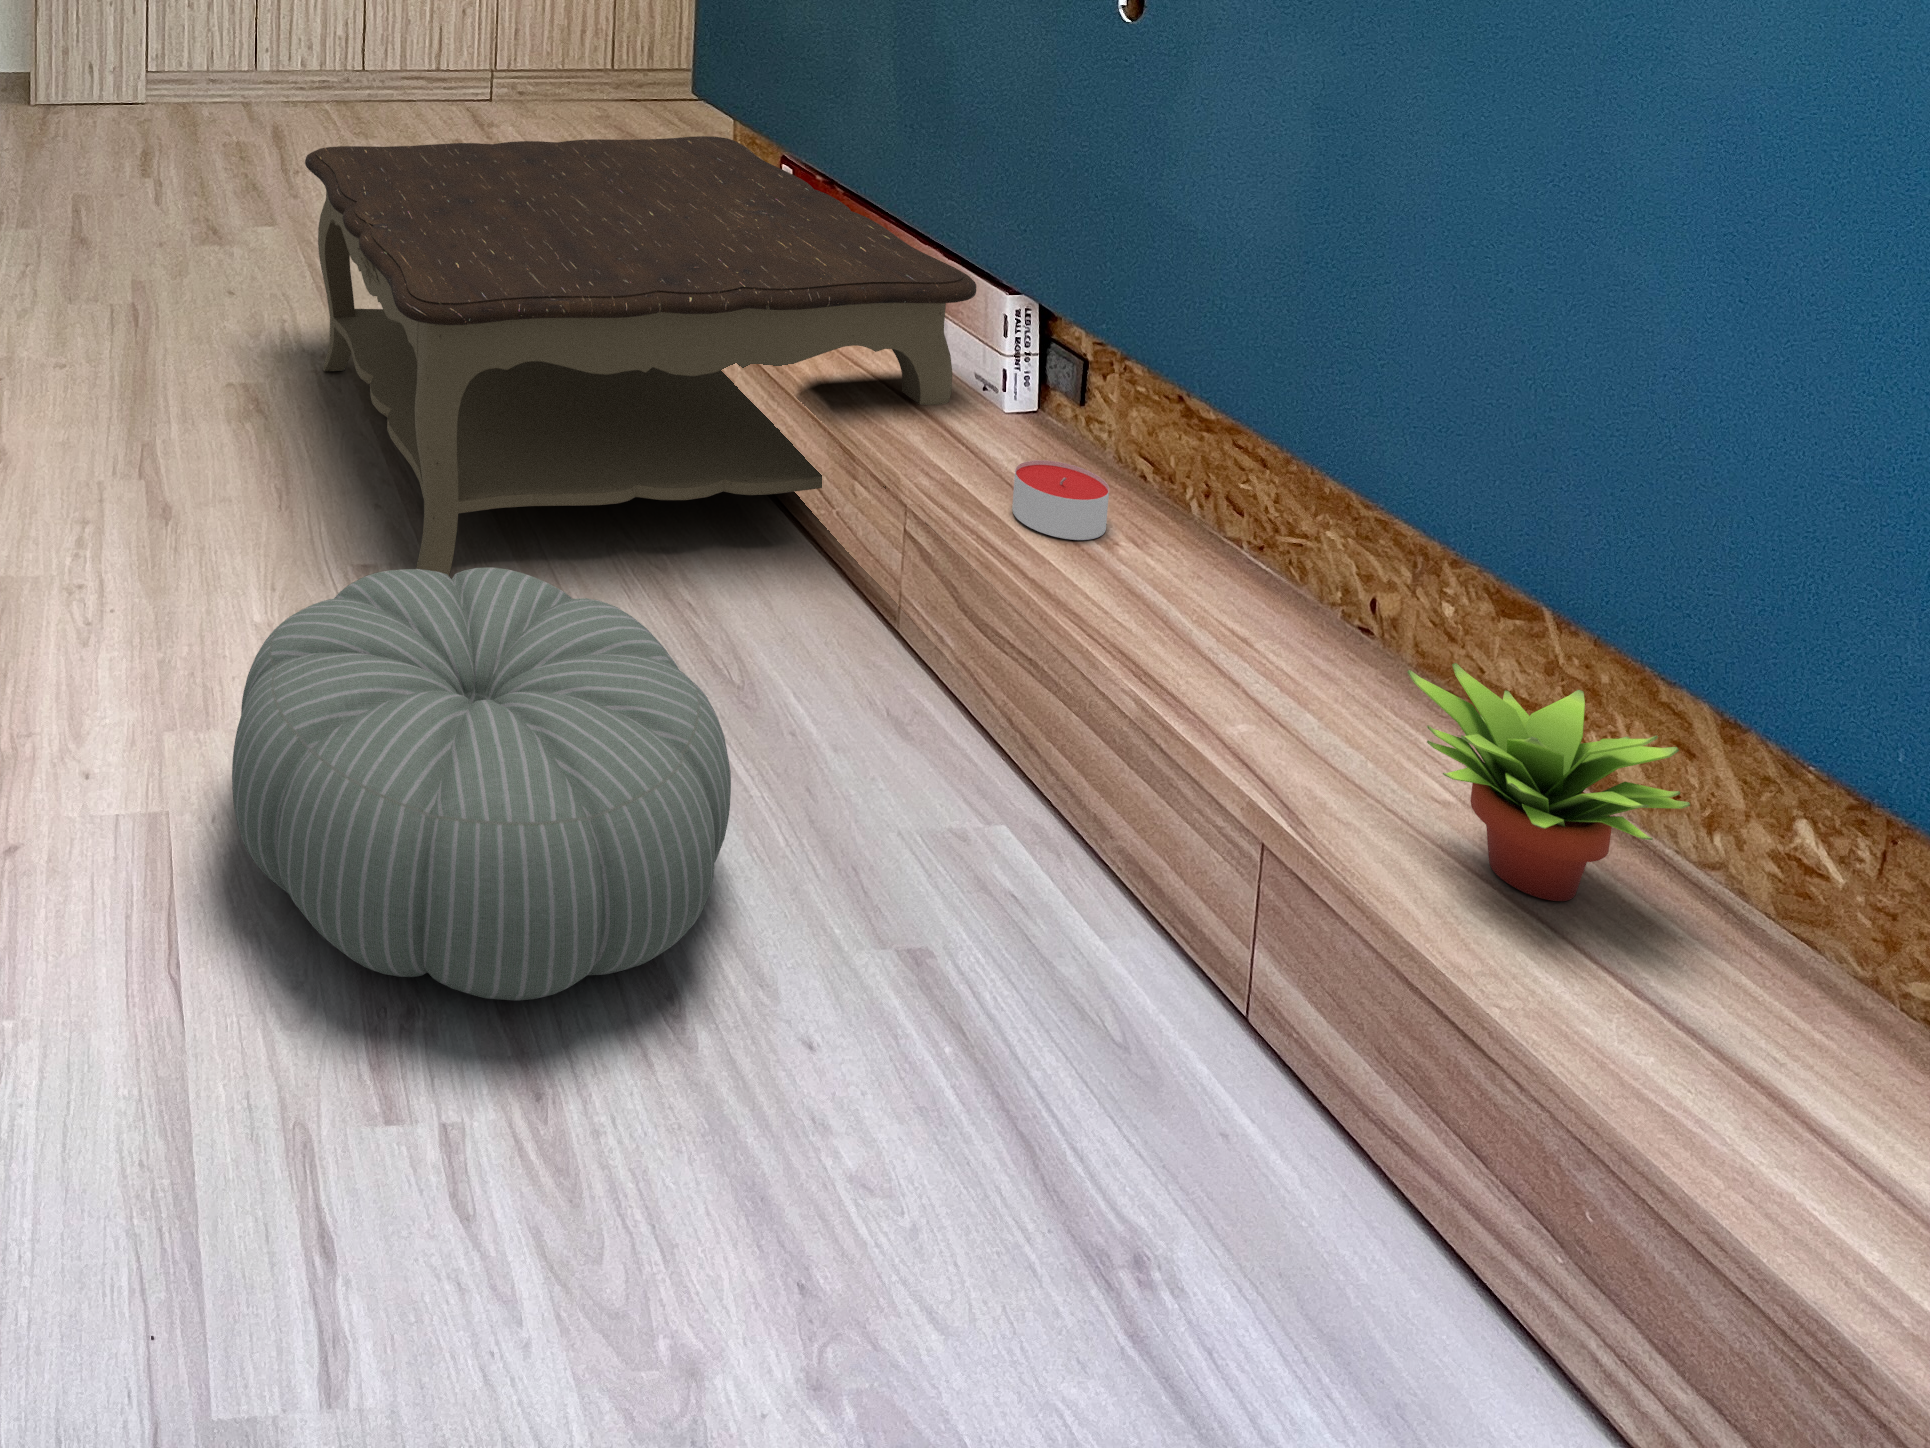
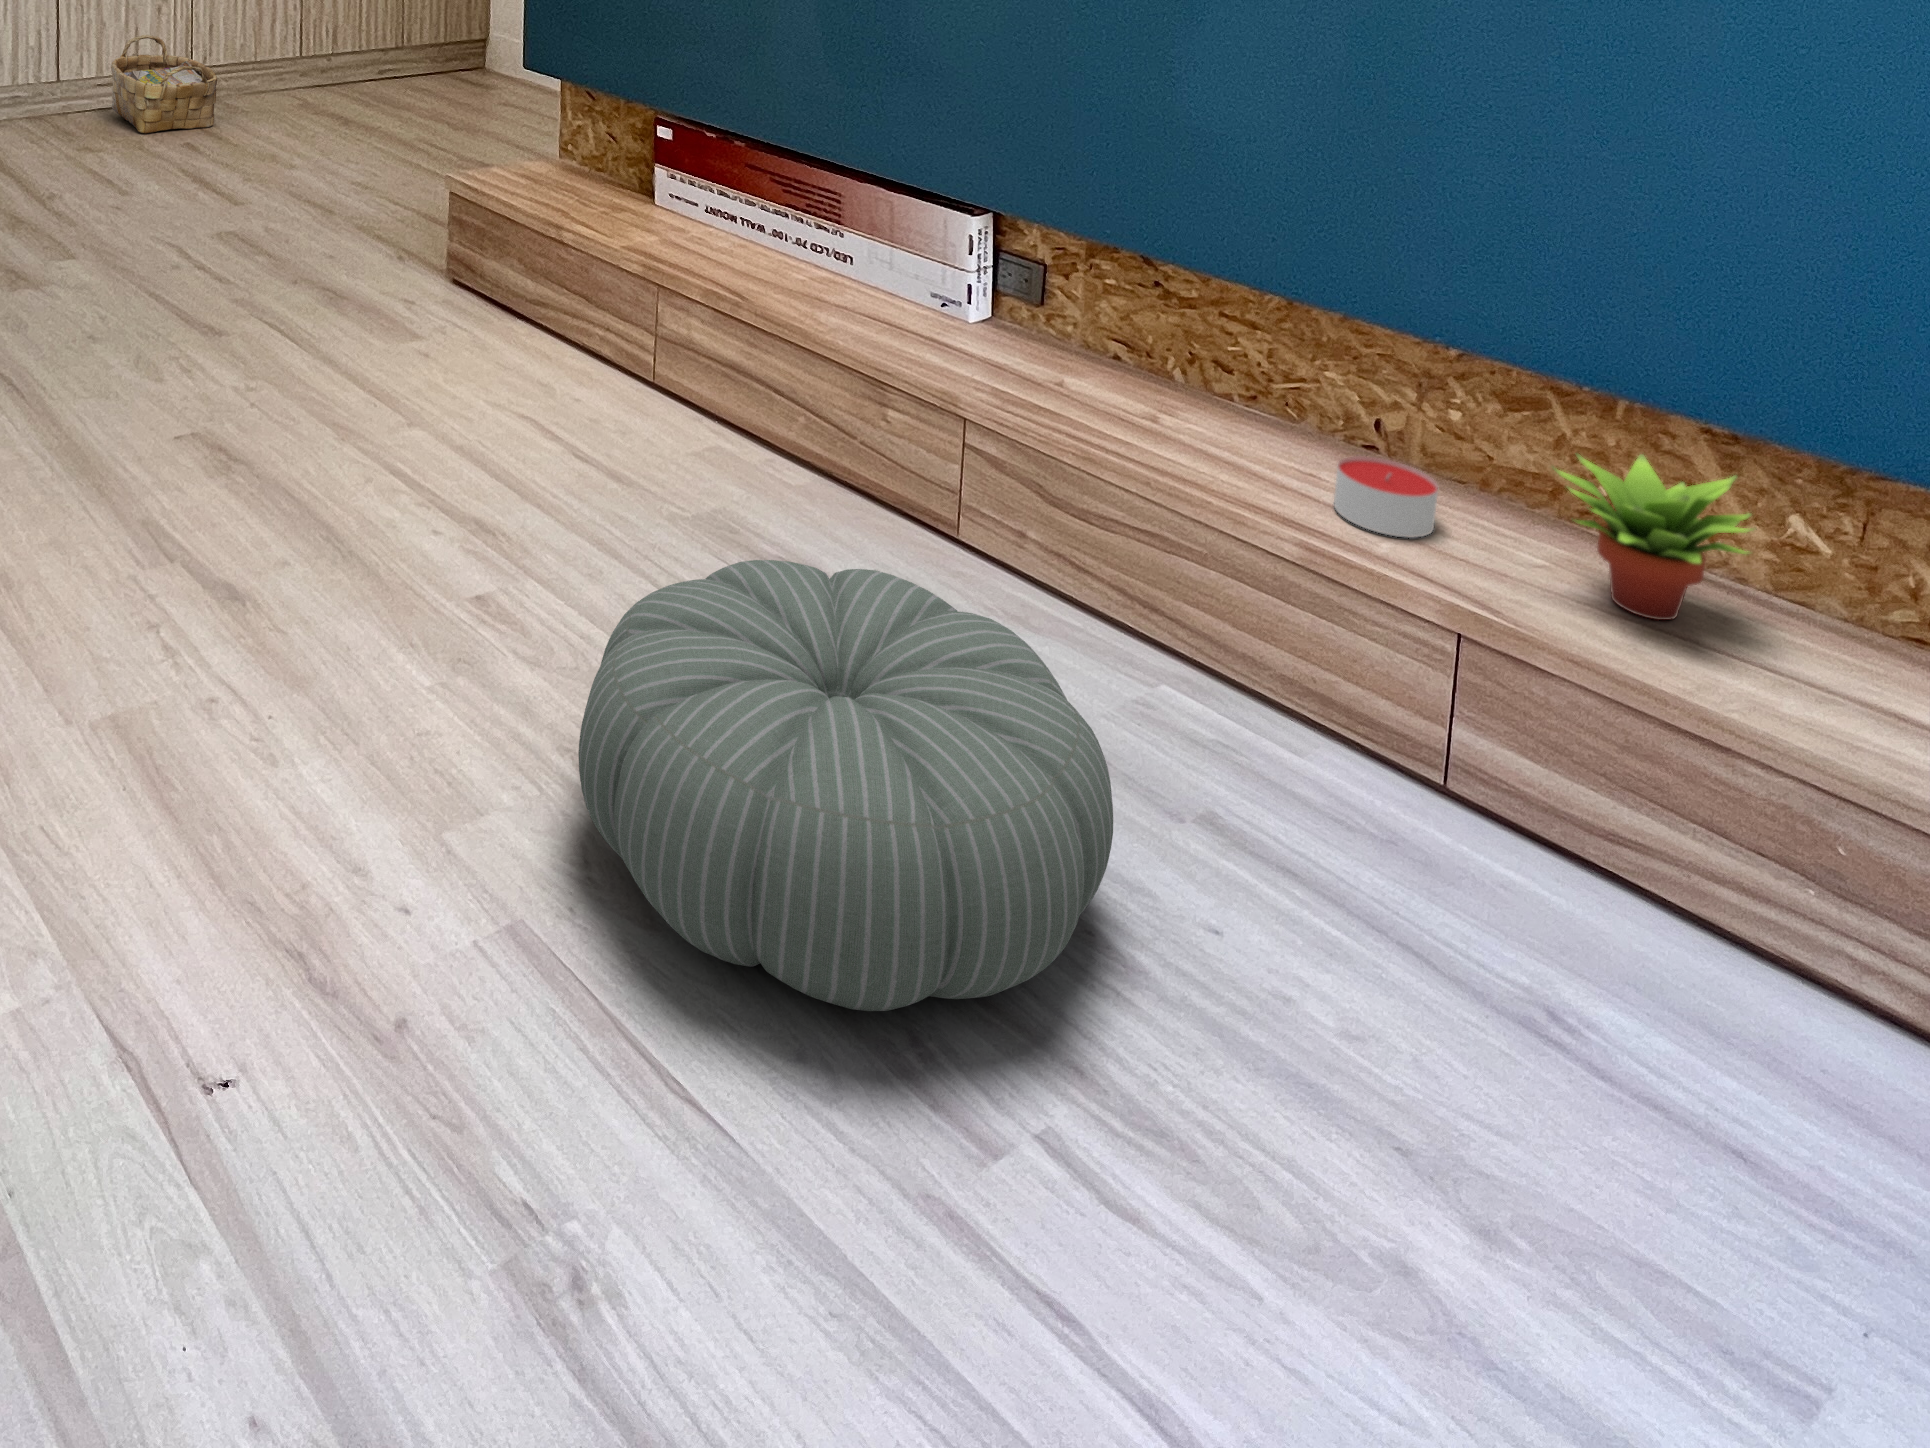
woven basket: none [405,35,499,128] -> present [111,35,217,133]
coffee table: present [305,136,976,576] -> none [241,108,950,596]
candle: present [1012,460,1109,540] -> present [1334,456,1438,538]

